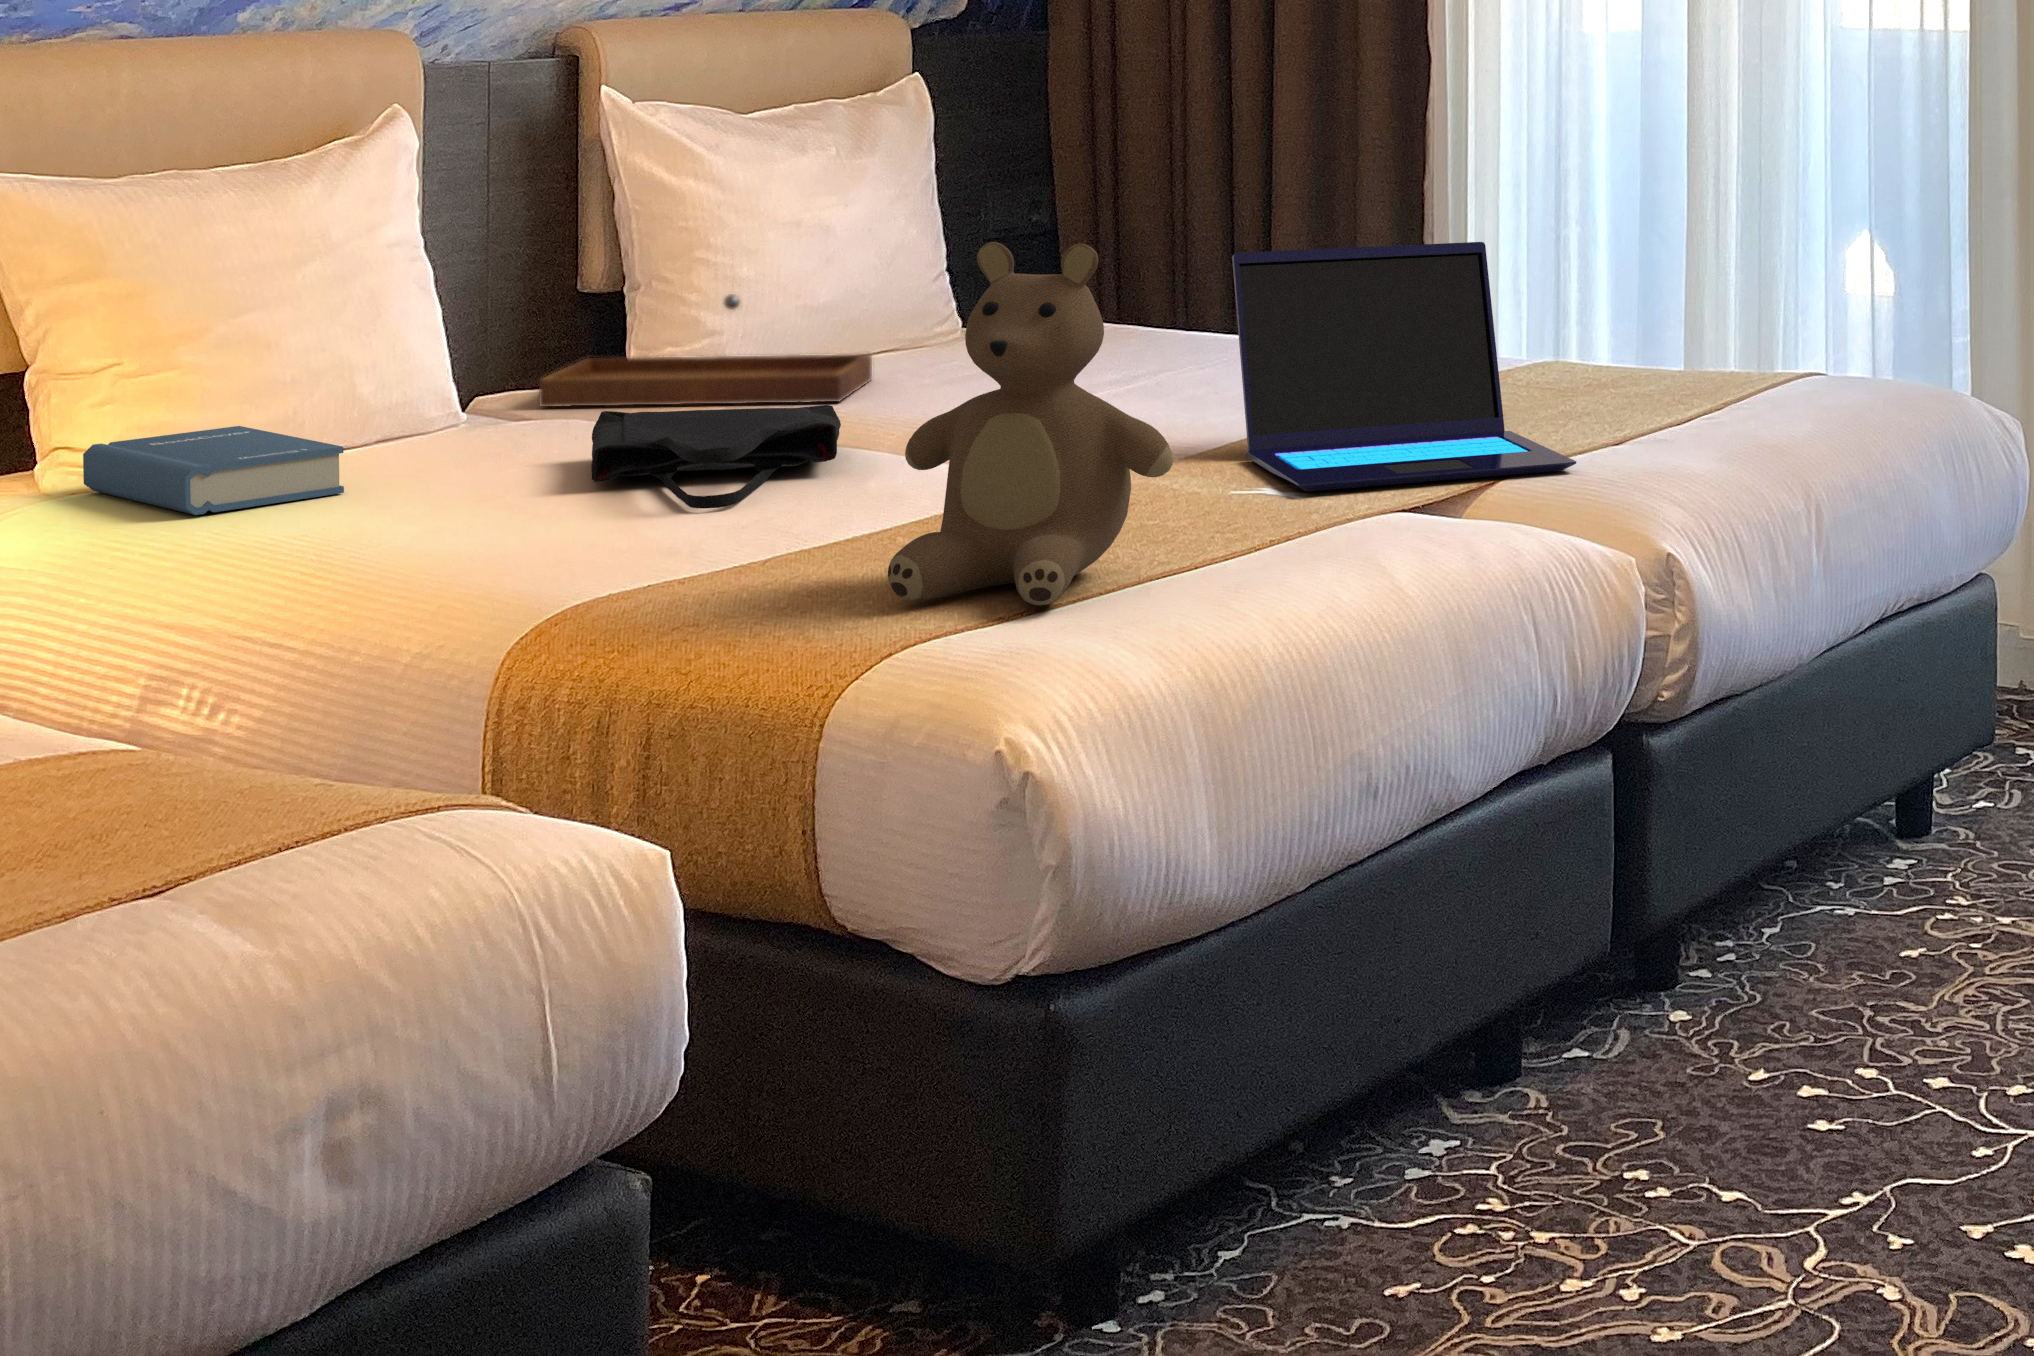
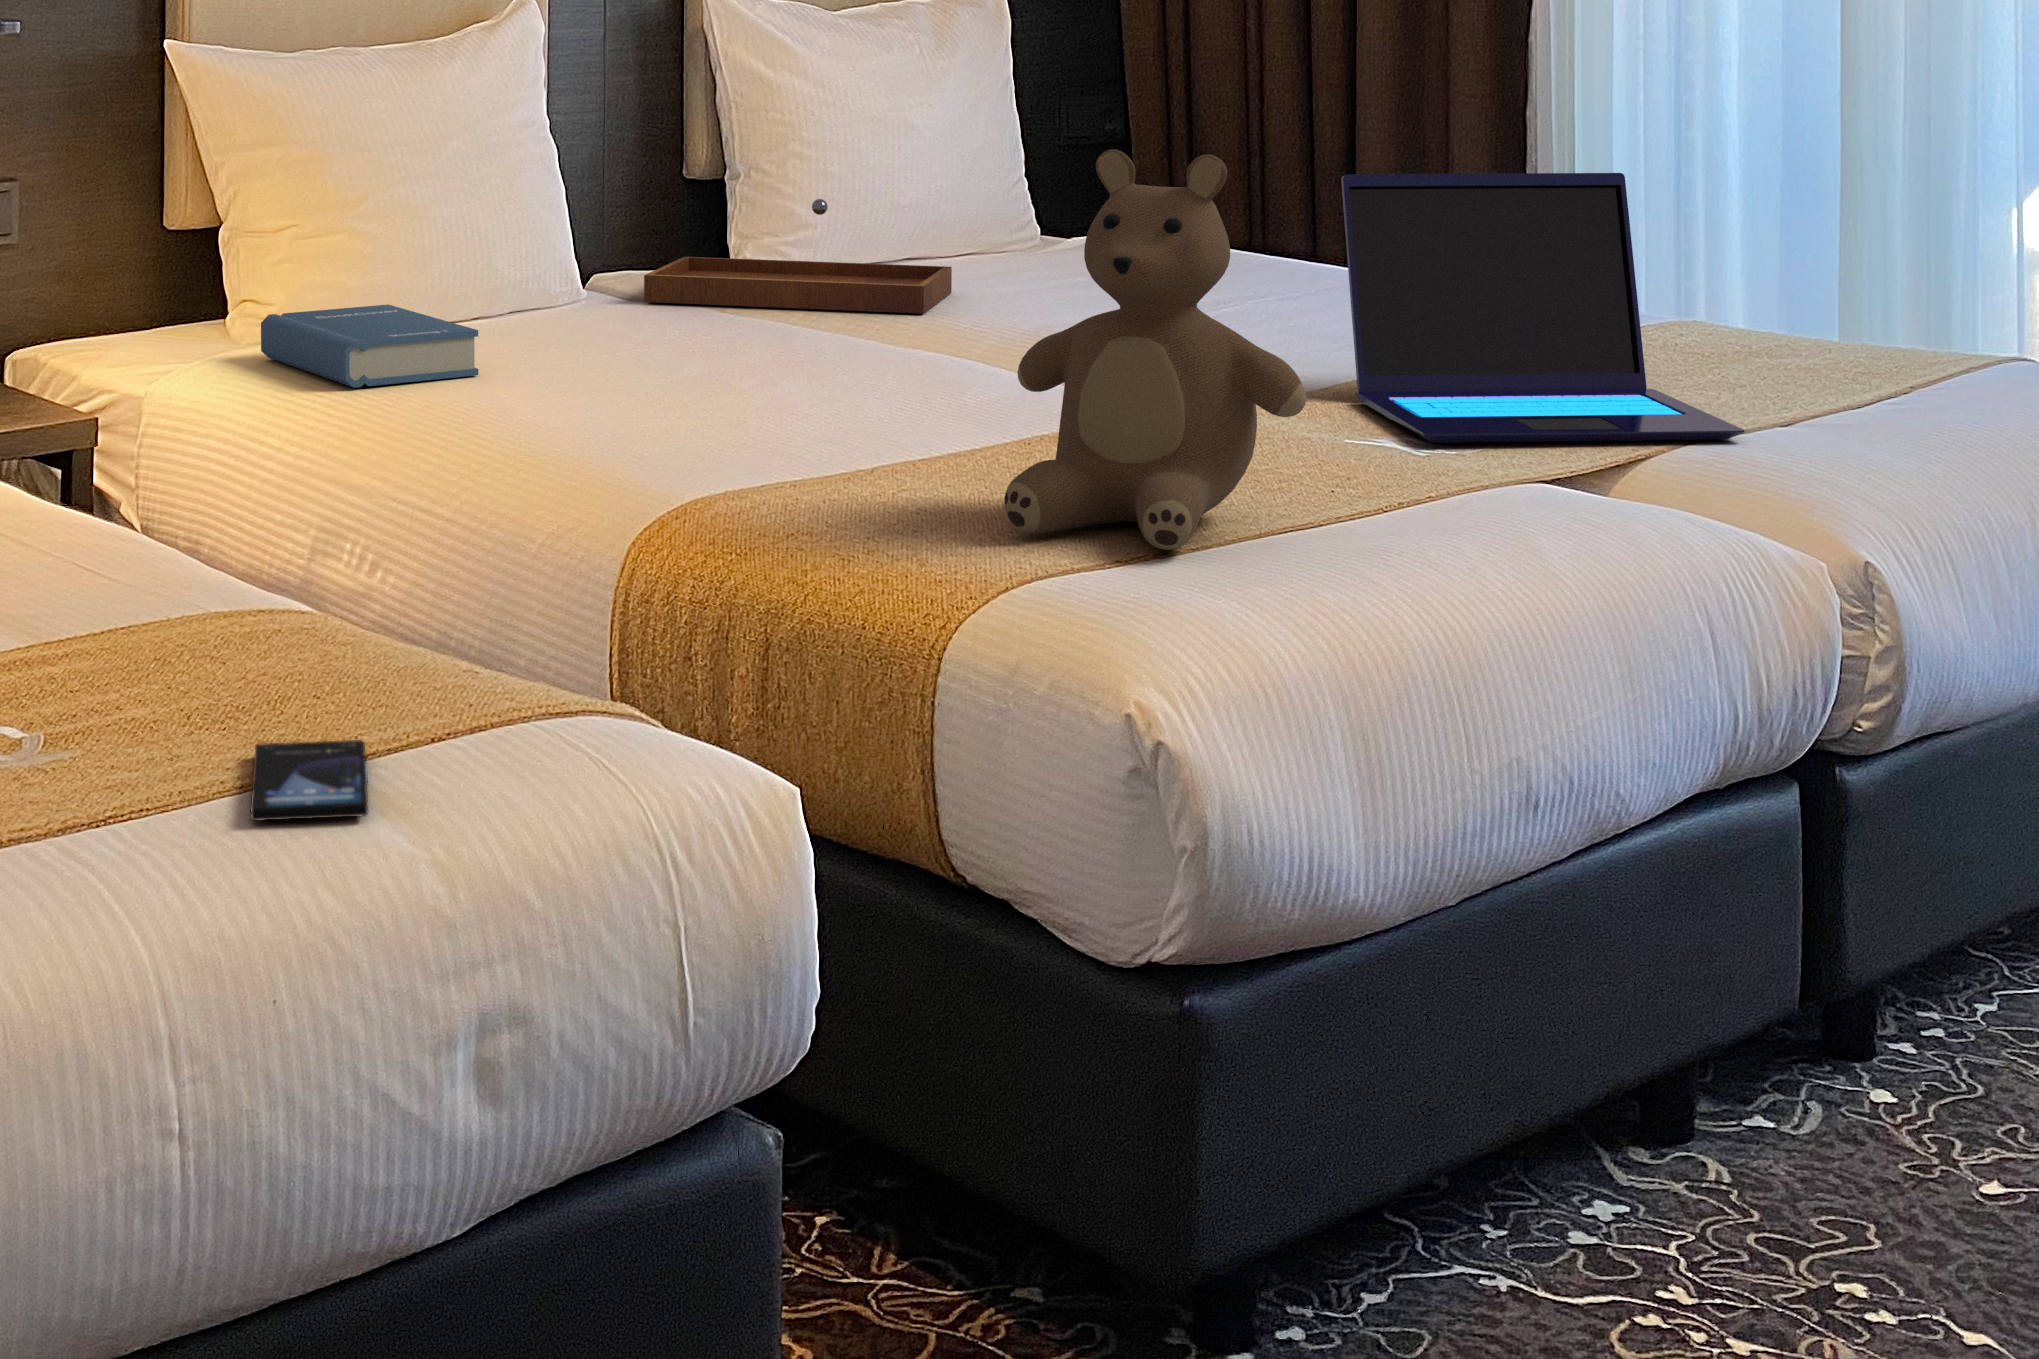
tote bag: present [591,405,841,509] -> none [698,310,932,415]
smartphone: none [63,855,197,942] -> present [251,740,368,821]

